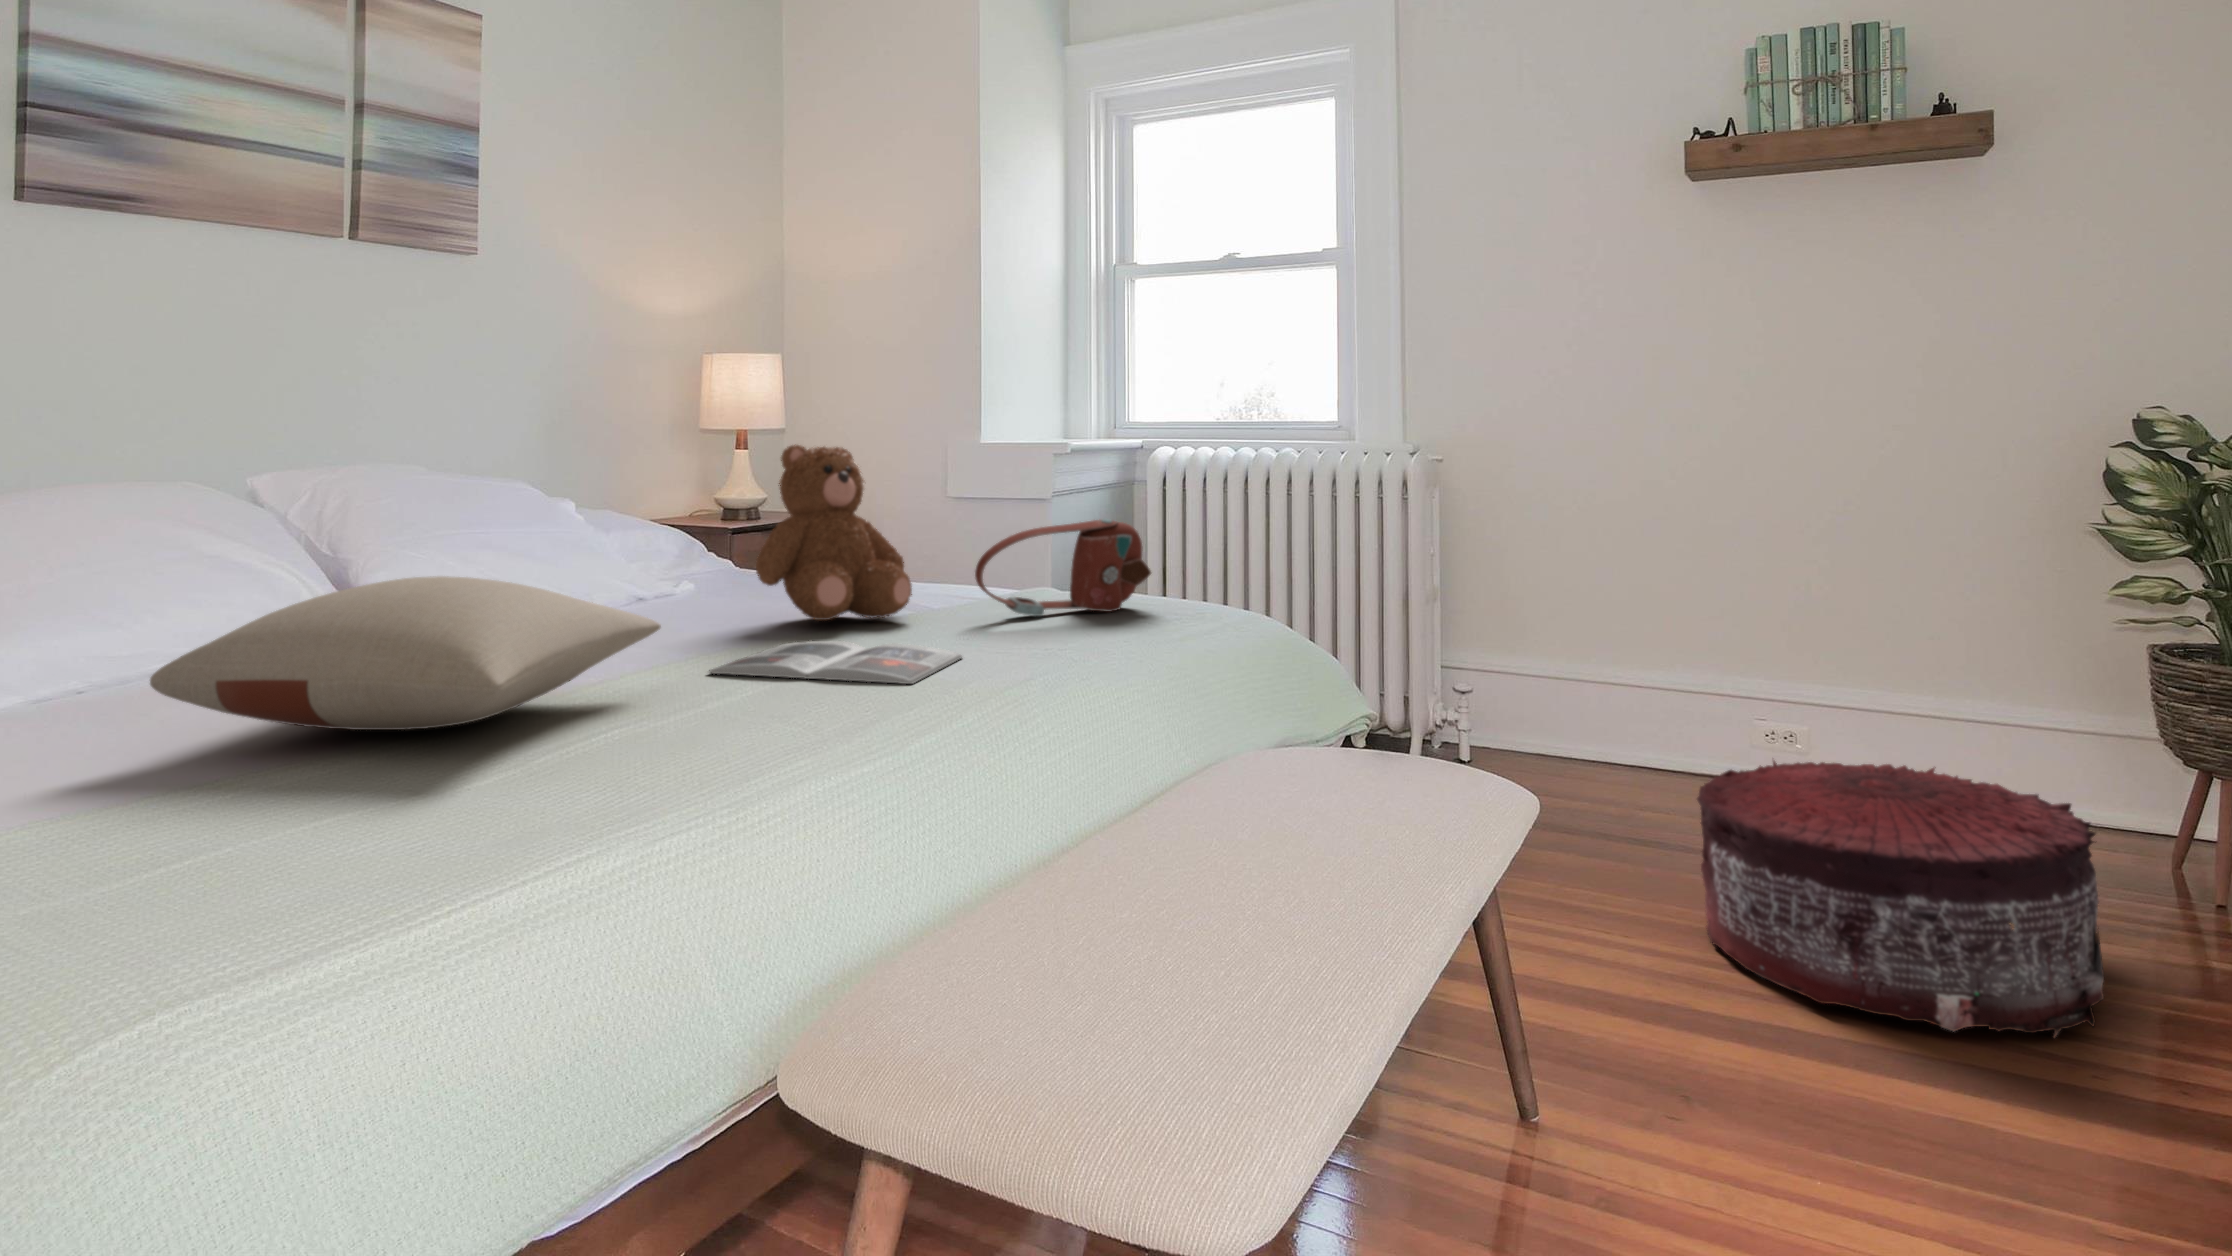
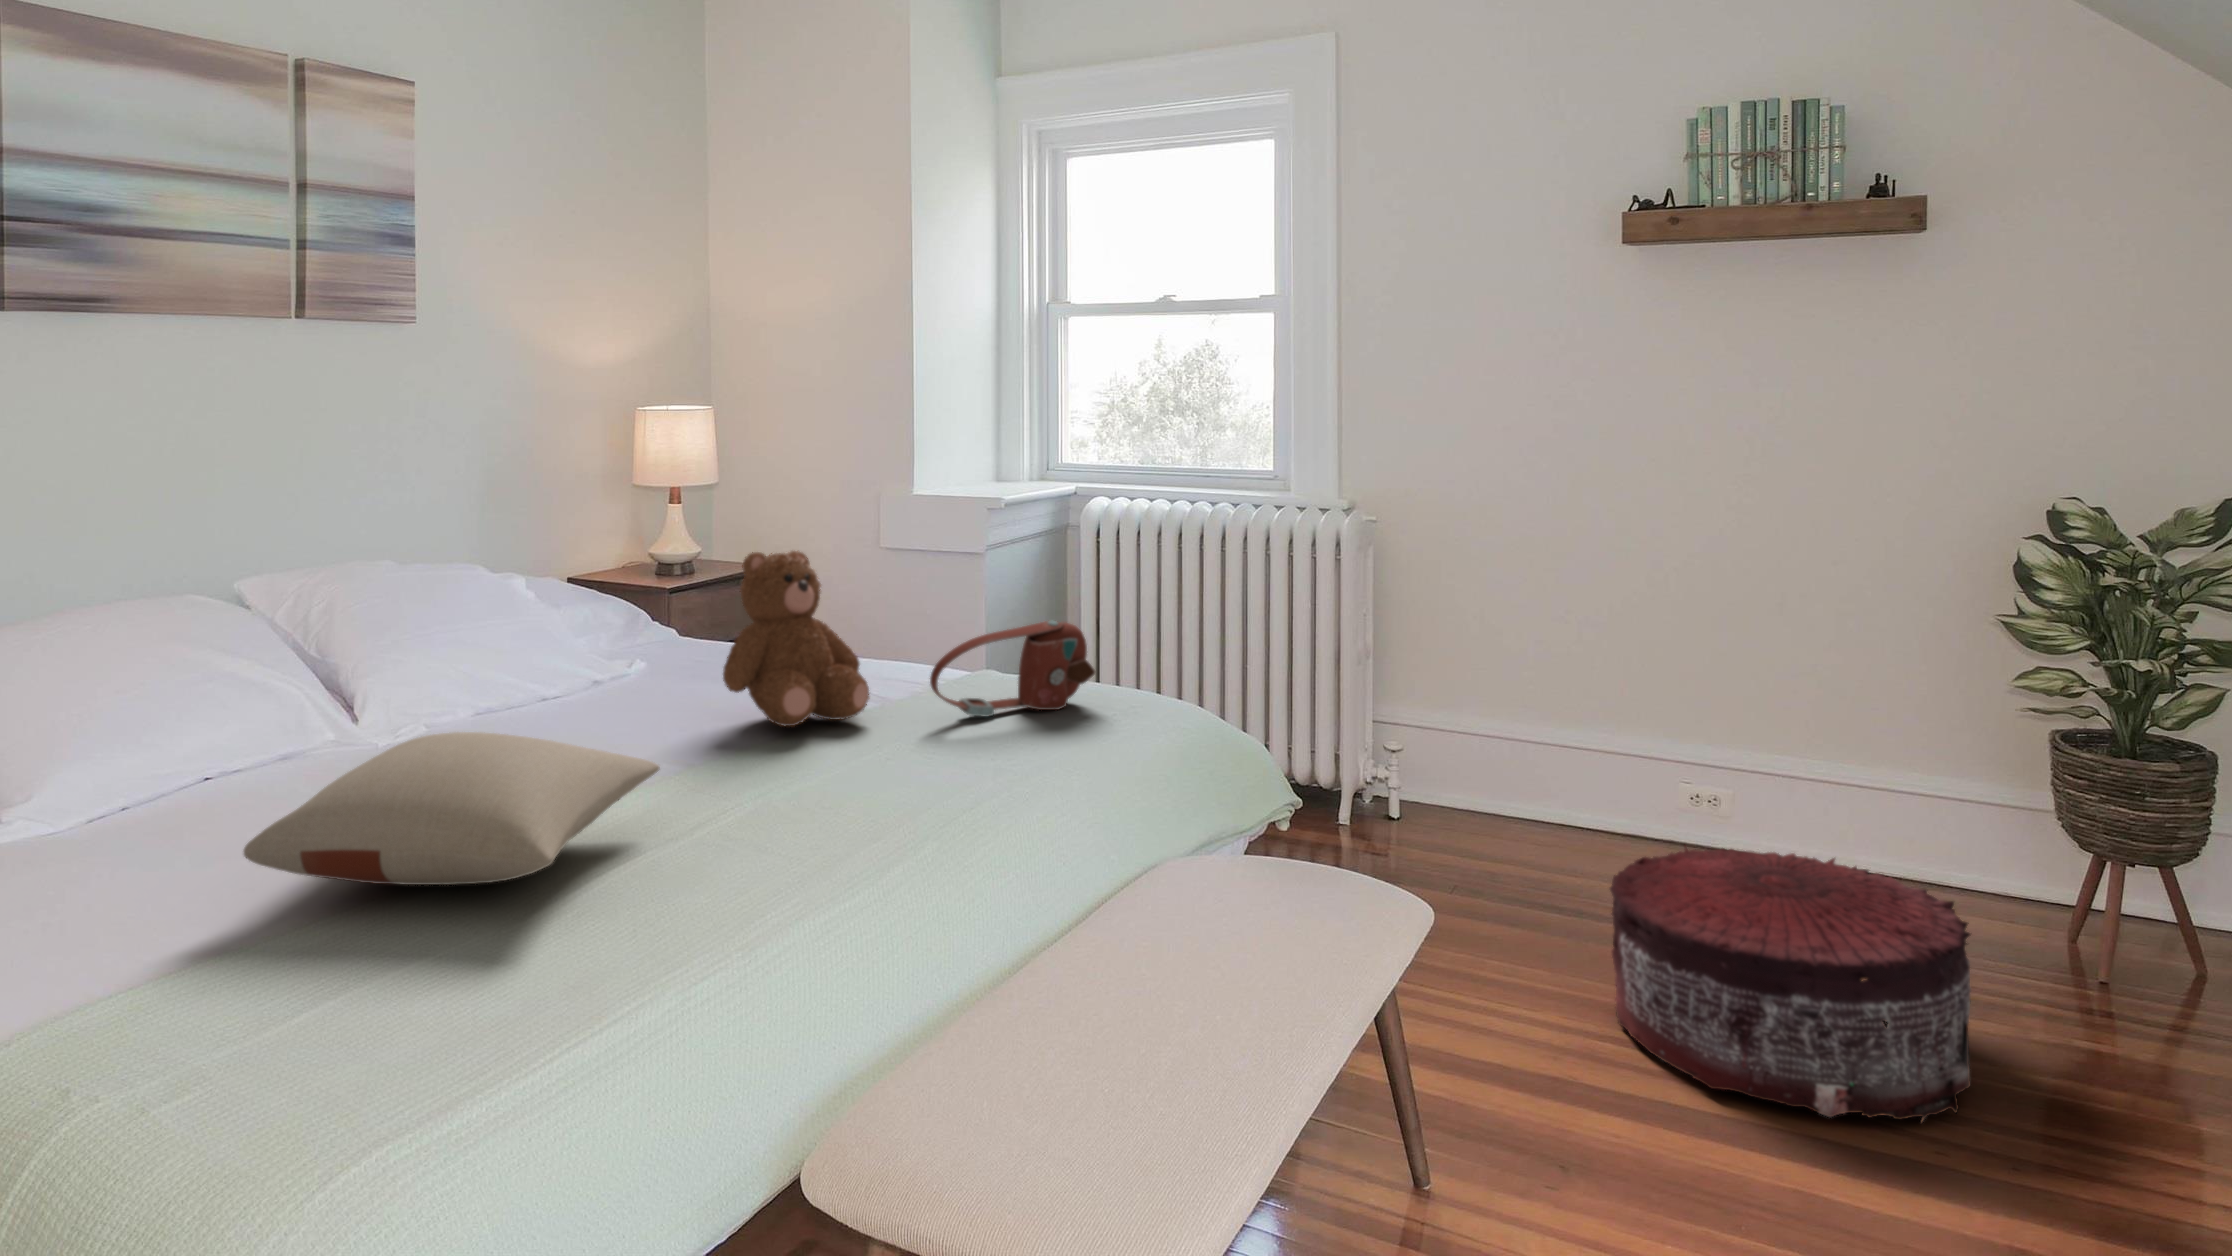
magazine: present [709,641,962,684] -> none [696,759,928,818]

